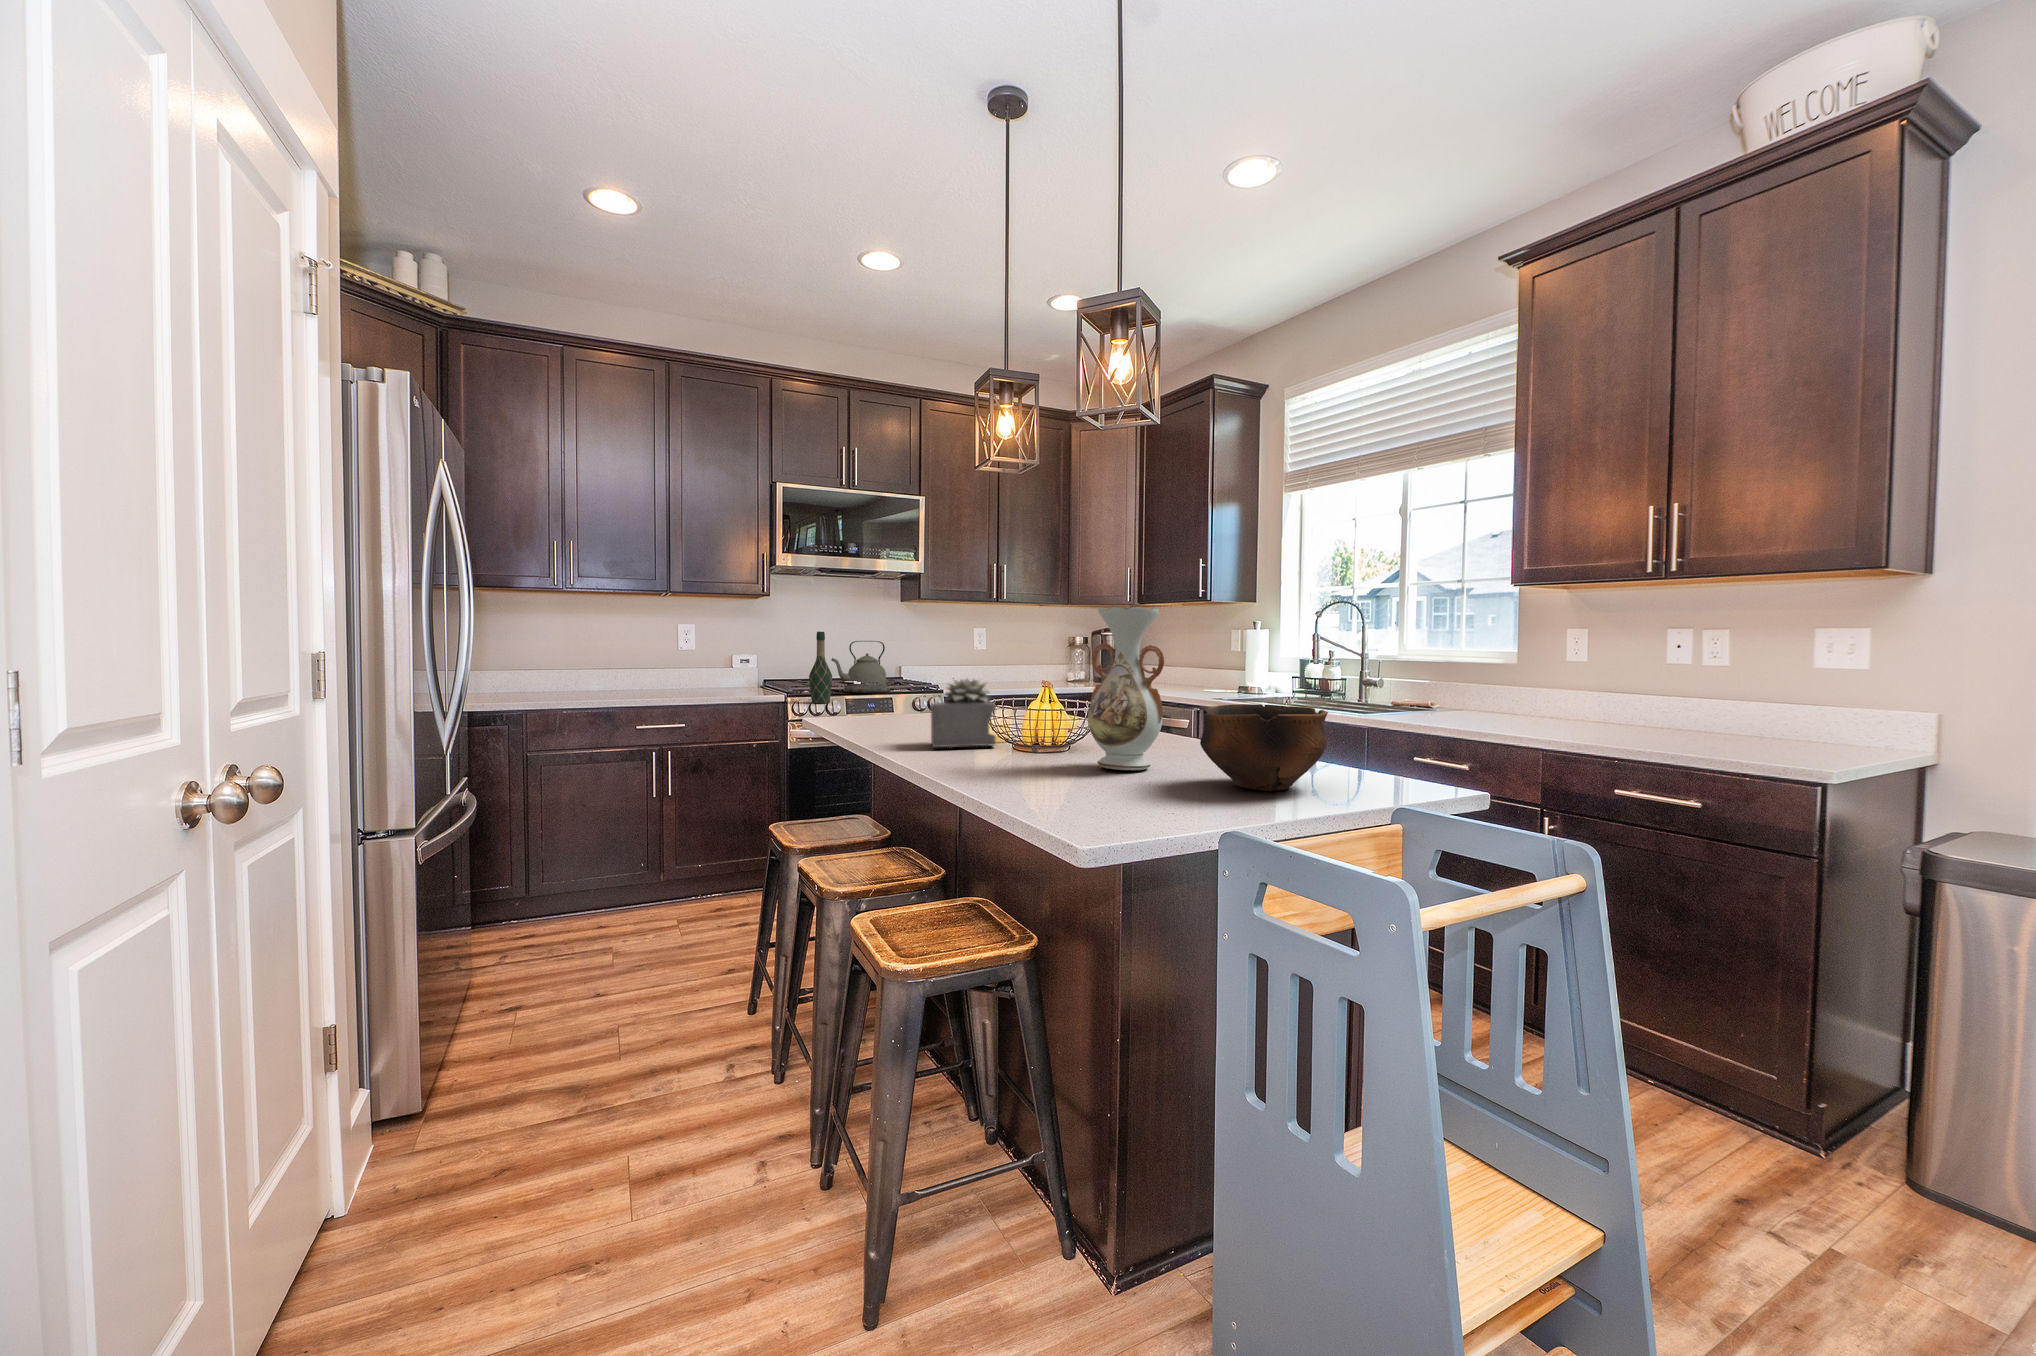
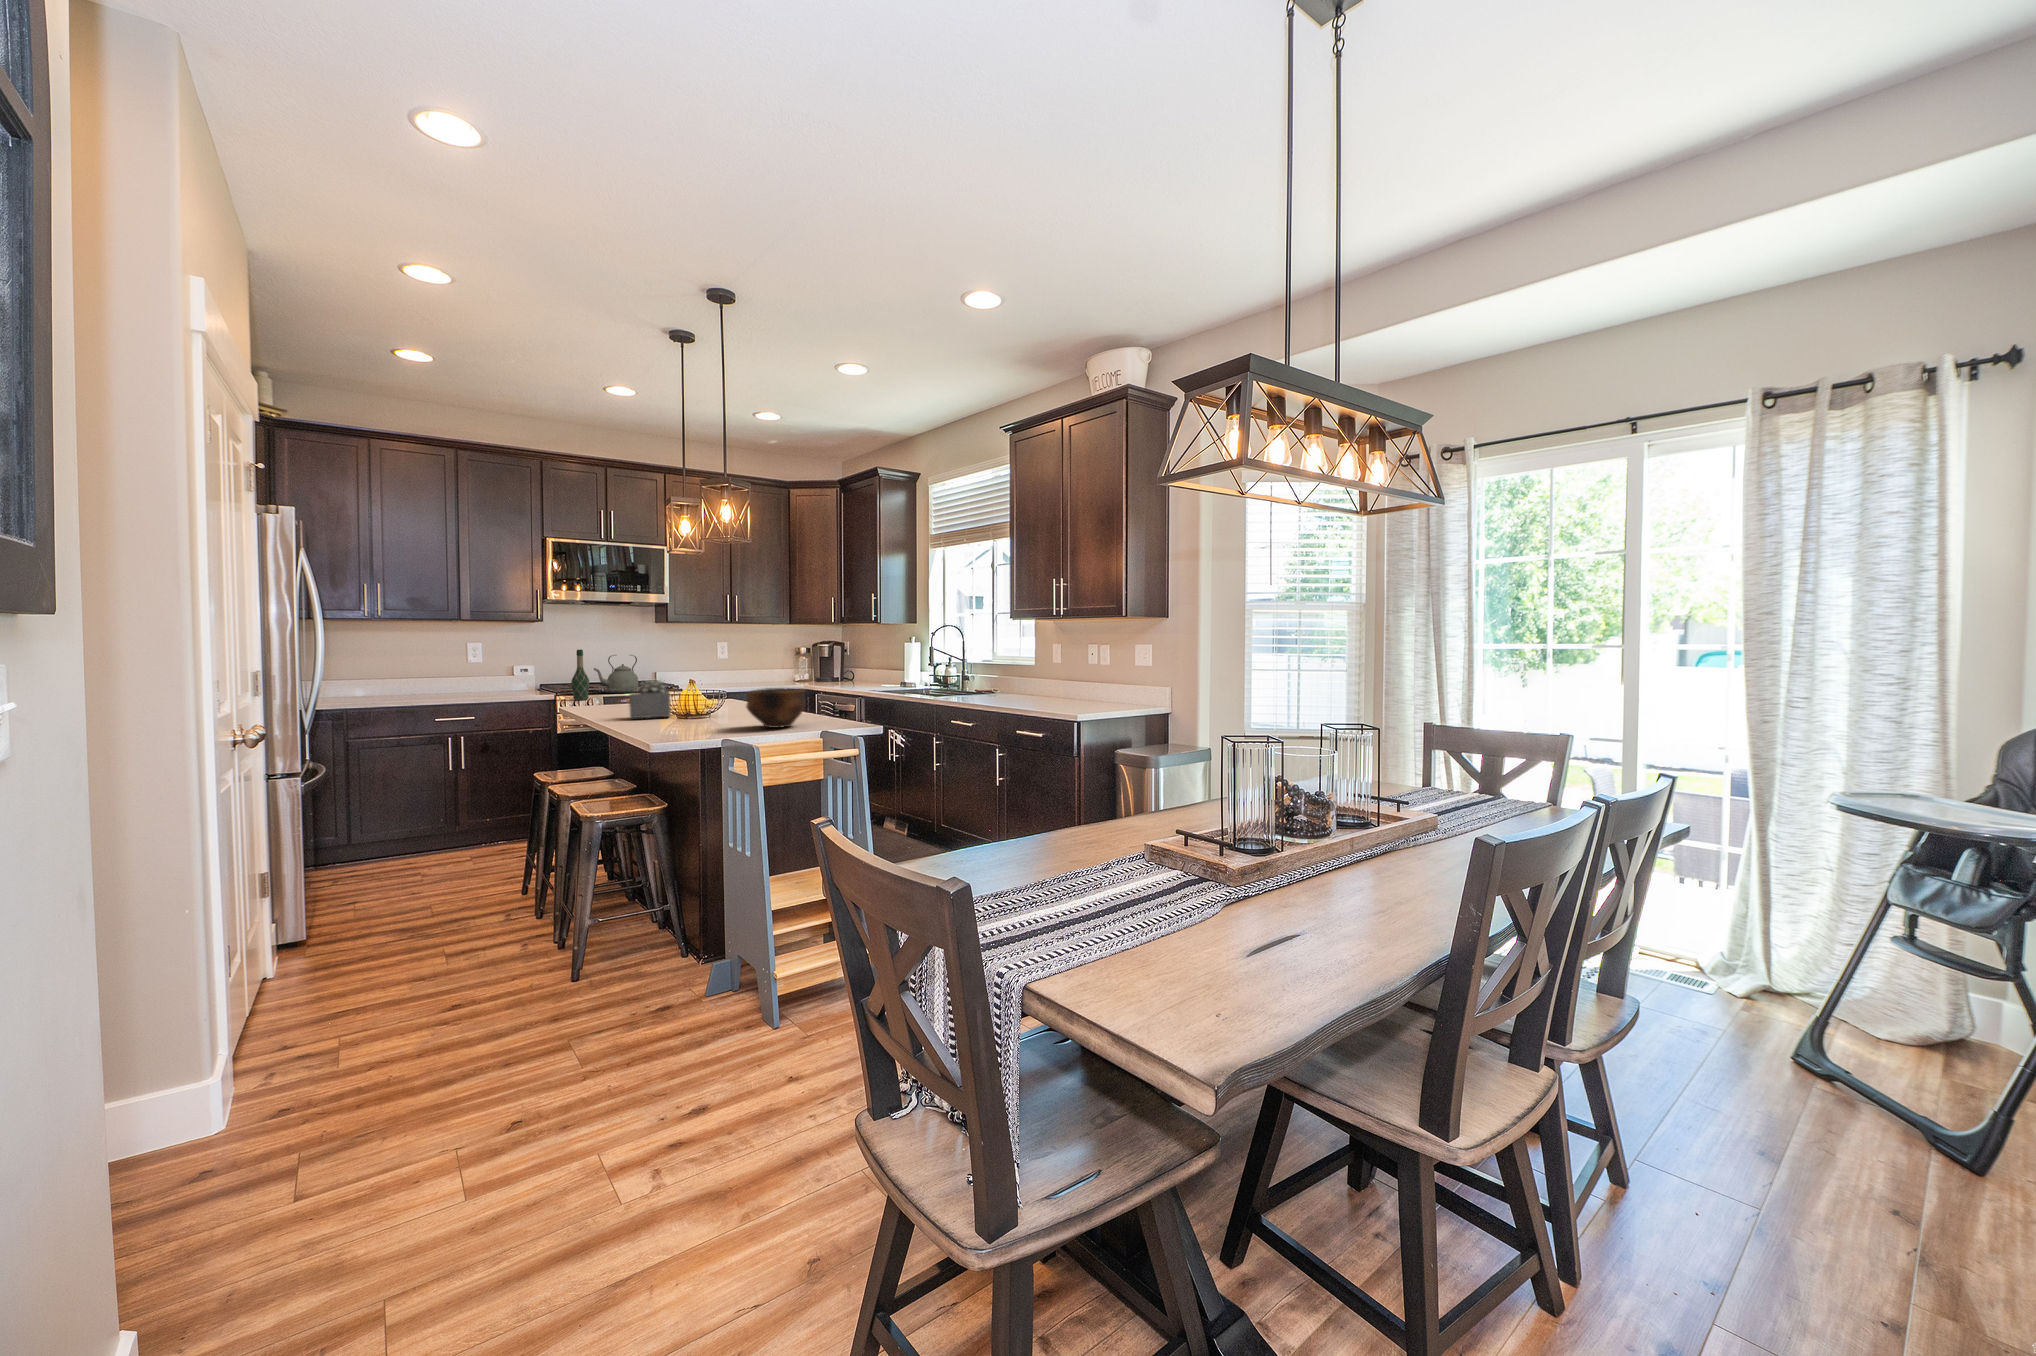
vase: present [1087,606,1164,770] -> none [704,640,745,723]

